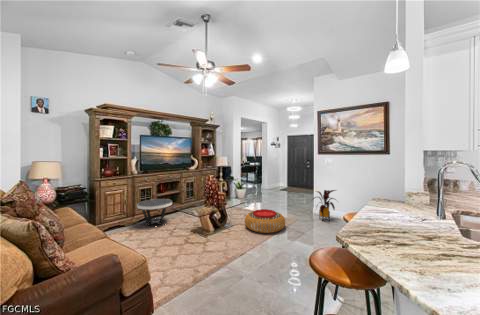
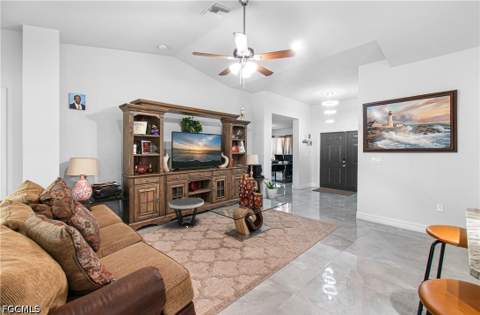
house plant: present [313,190,335,221] -> none [357,193,393,229]
pouf: present [245,209,285,233] -> none [282,213,329,240]

